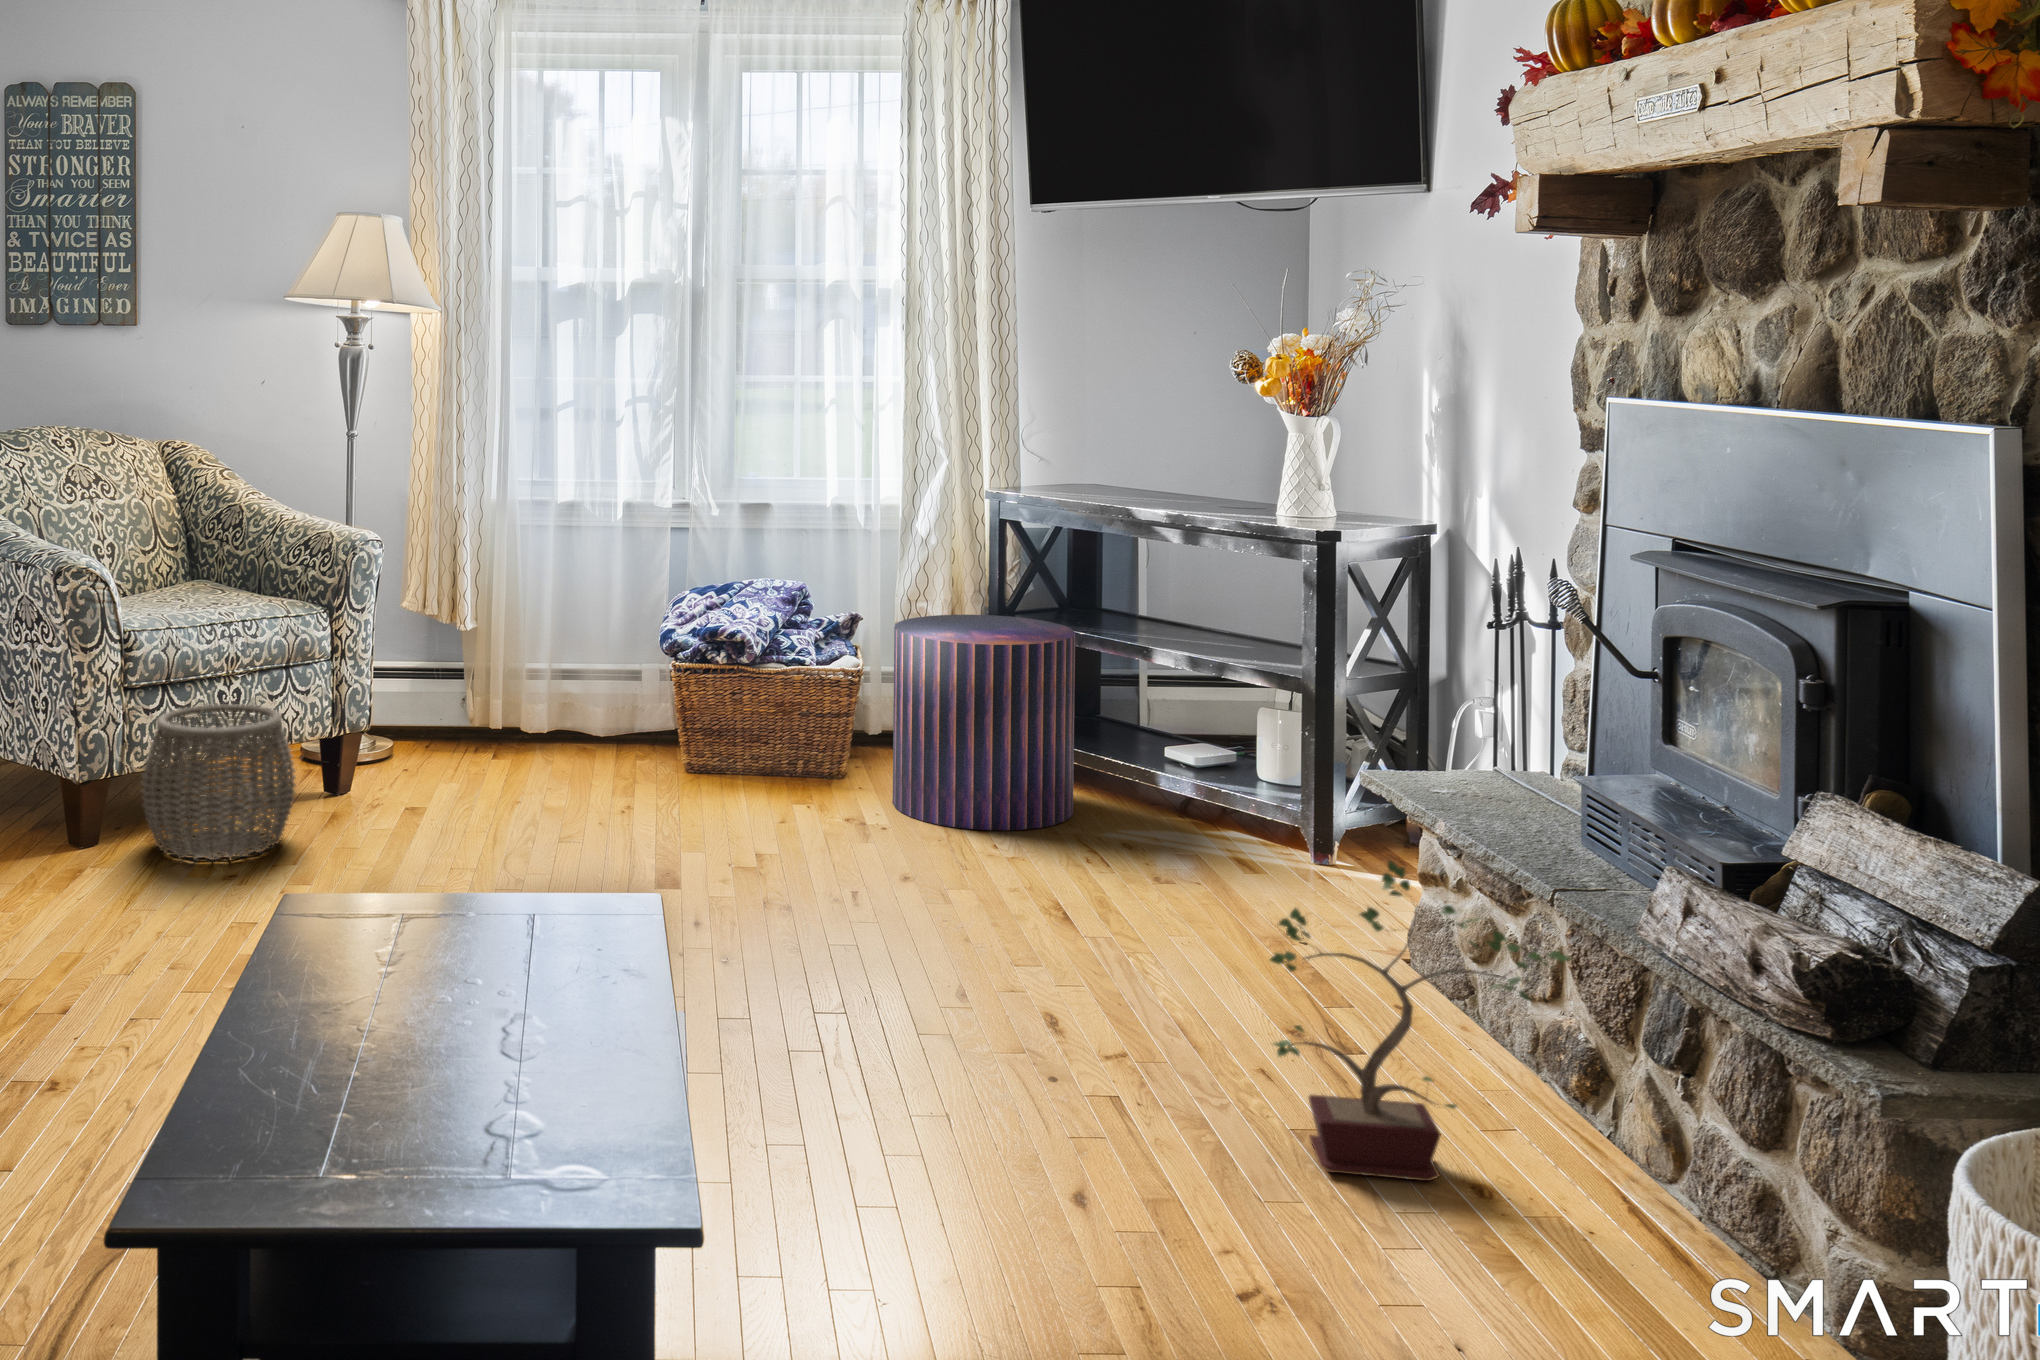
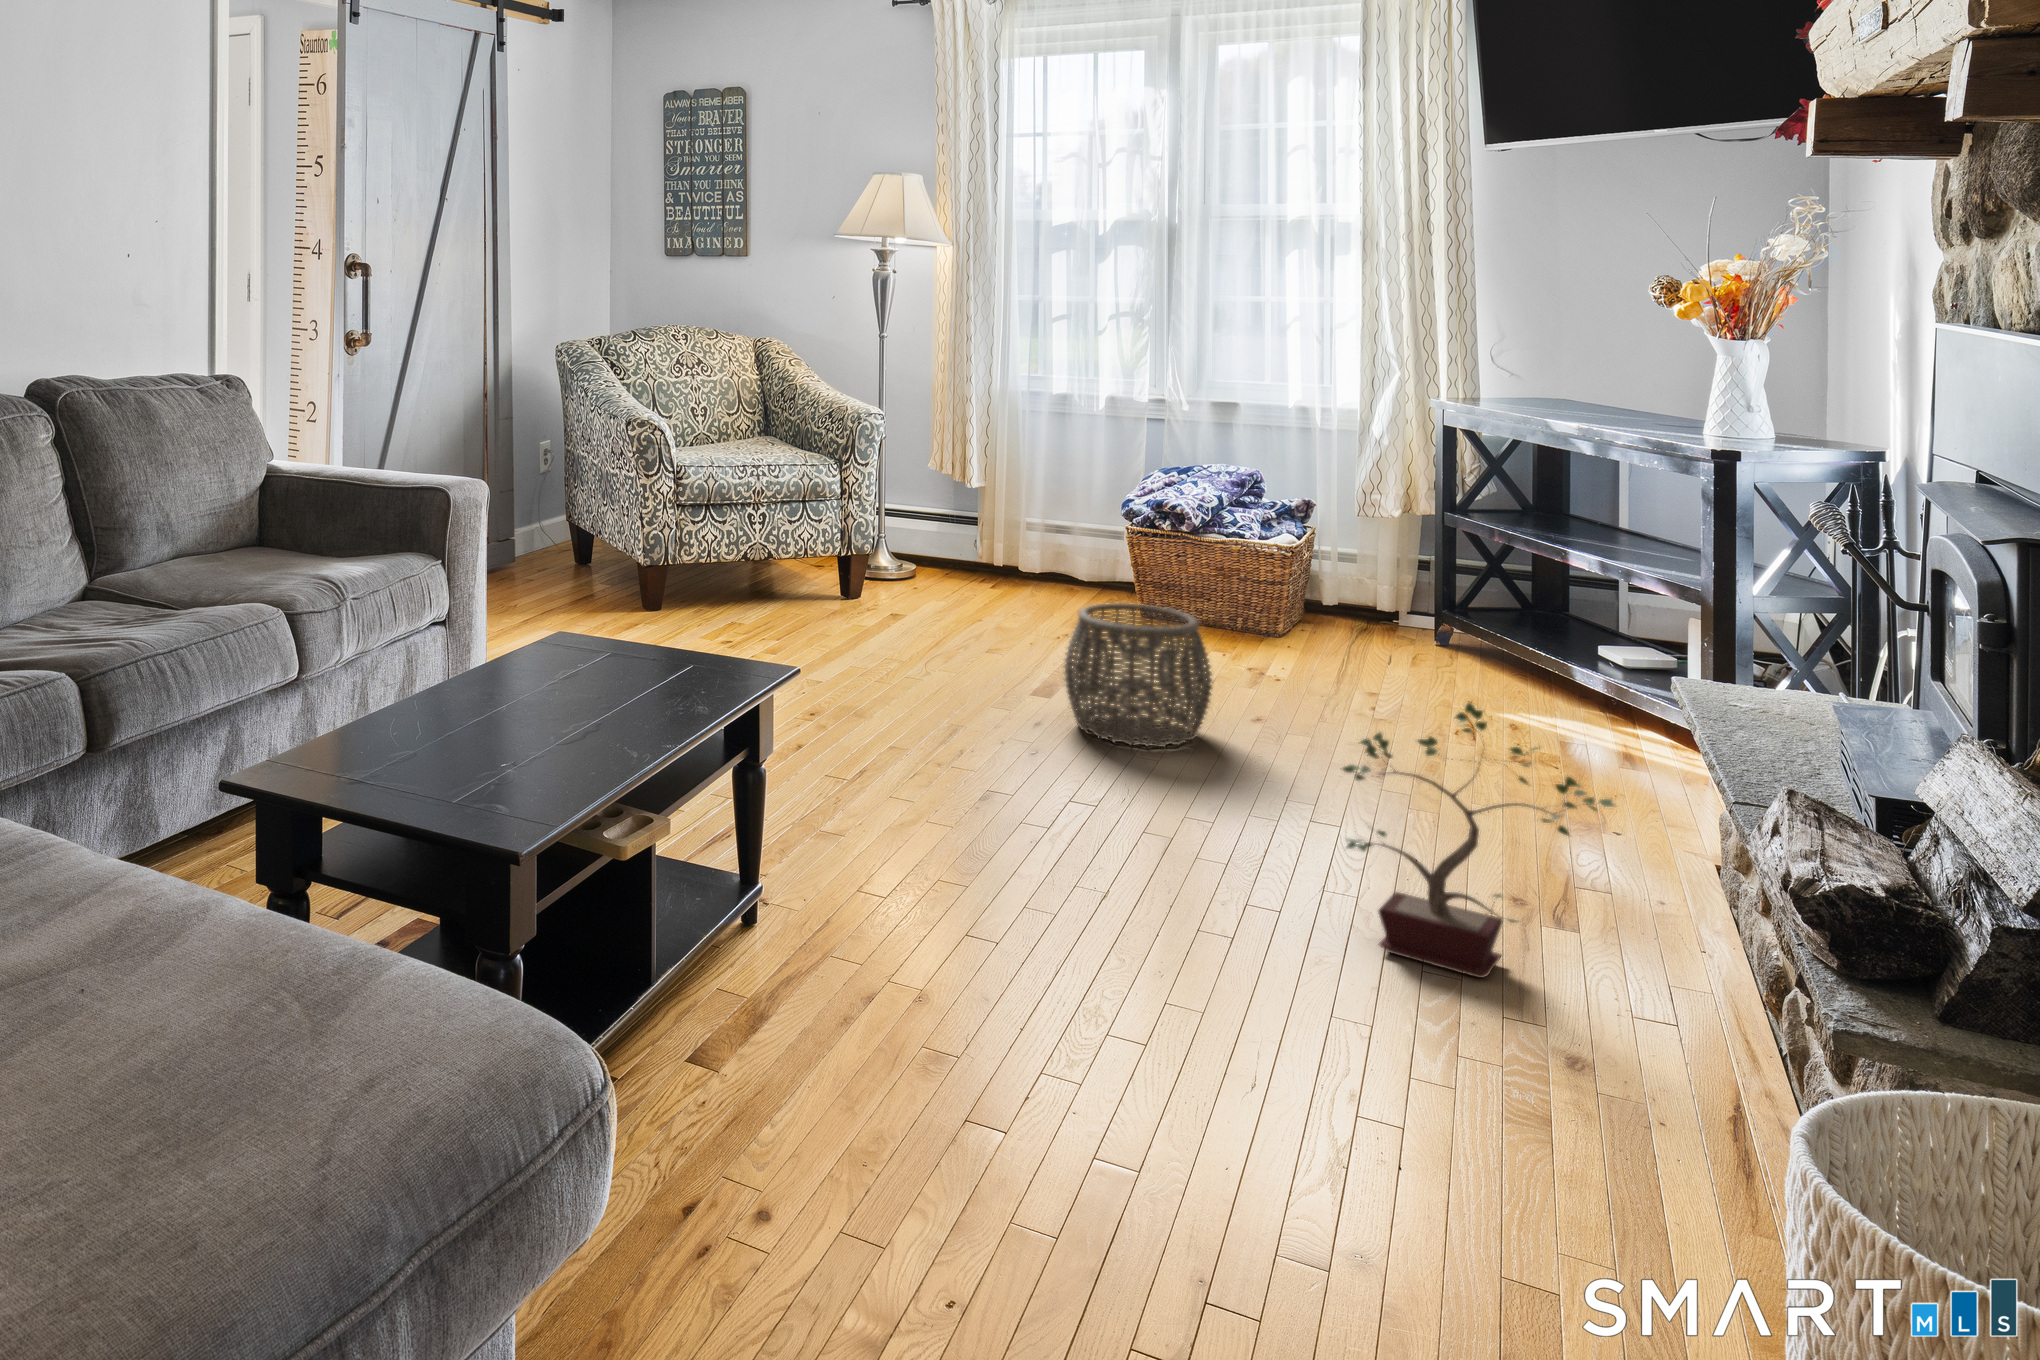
pouf: present [893,615,1075,830] -> none [1297,504,1481,694]
woven basket: present [142,704,295,860] -> present [1064,603,1212,747]

